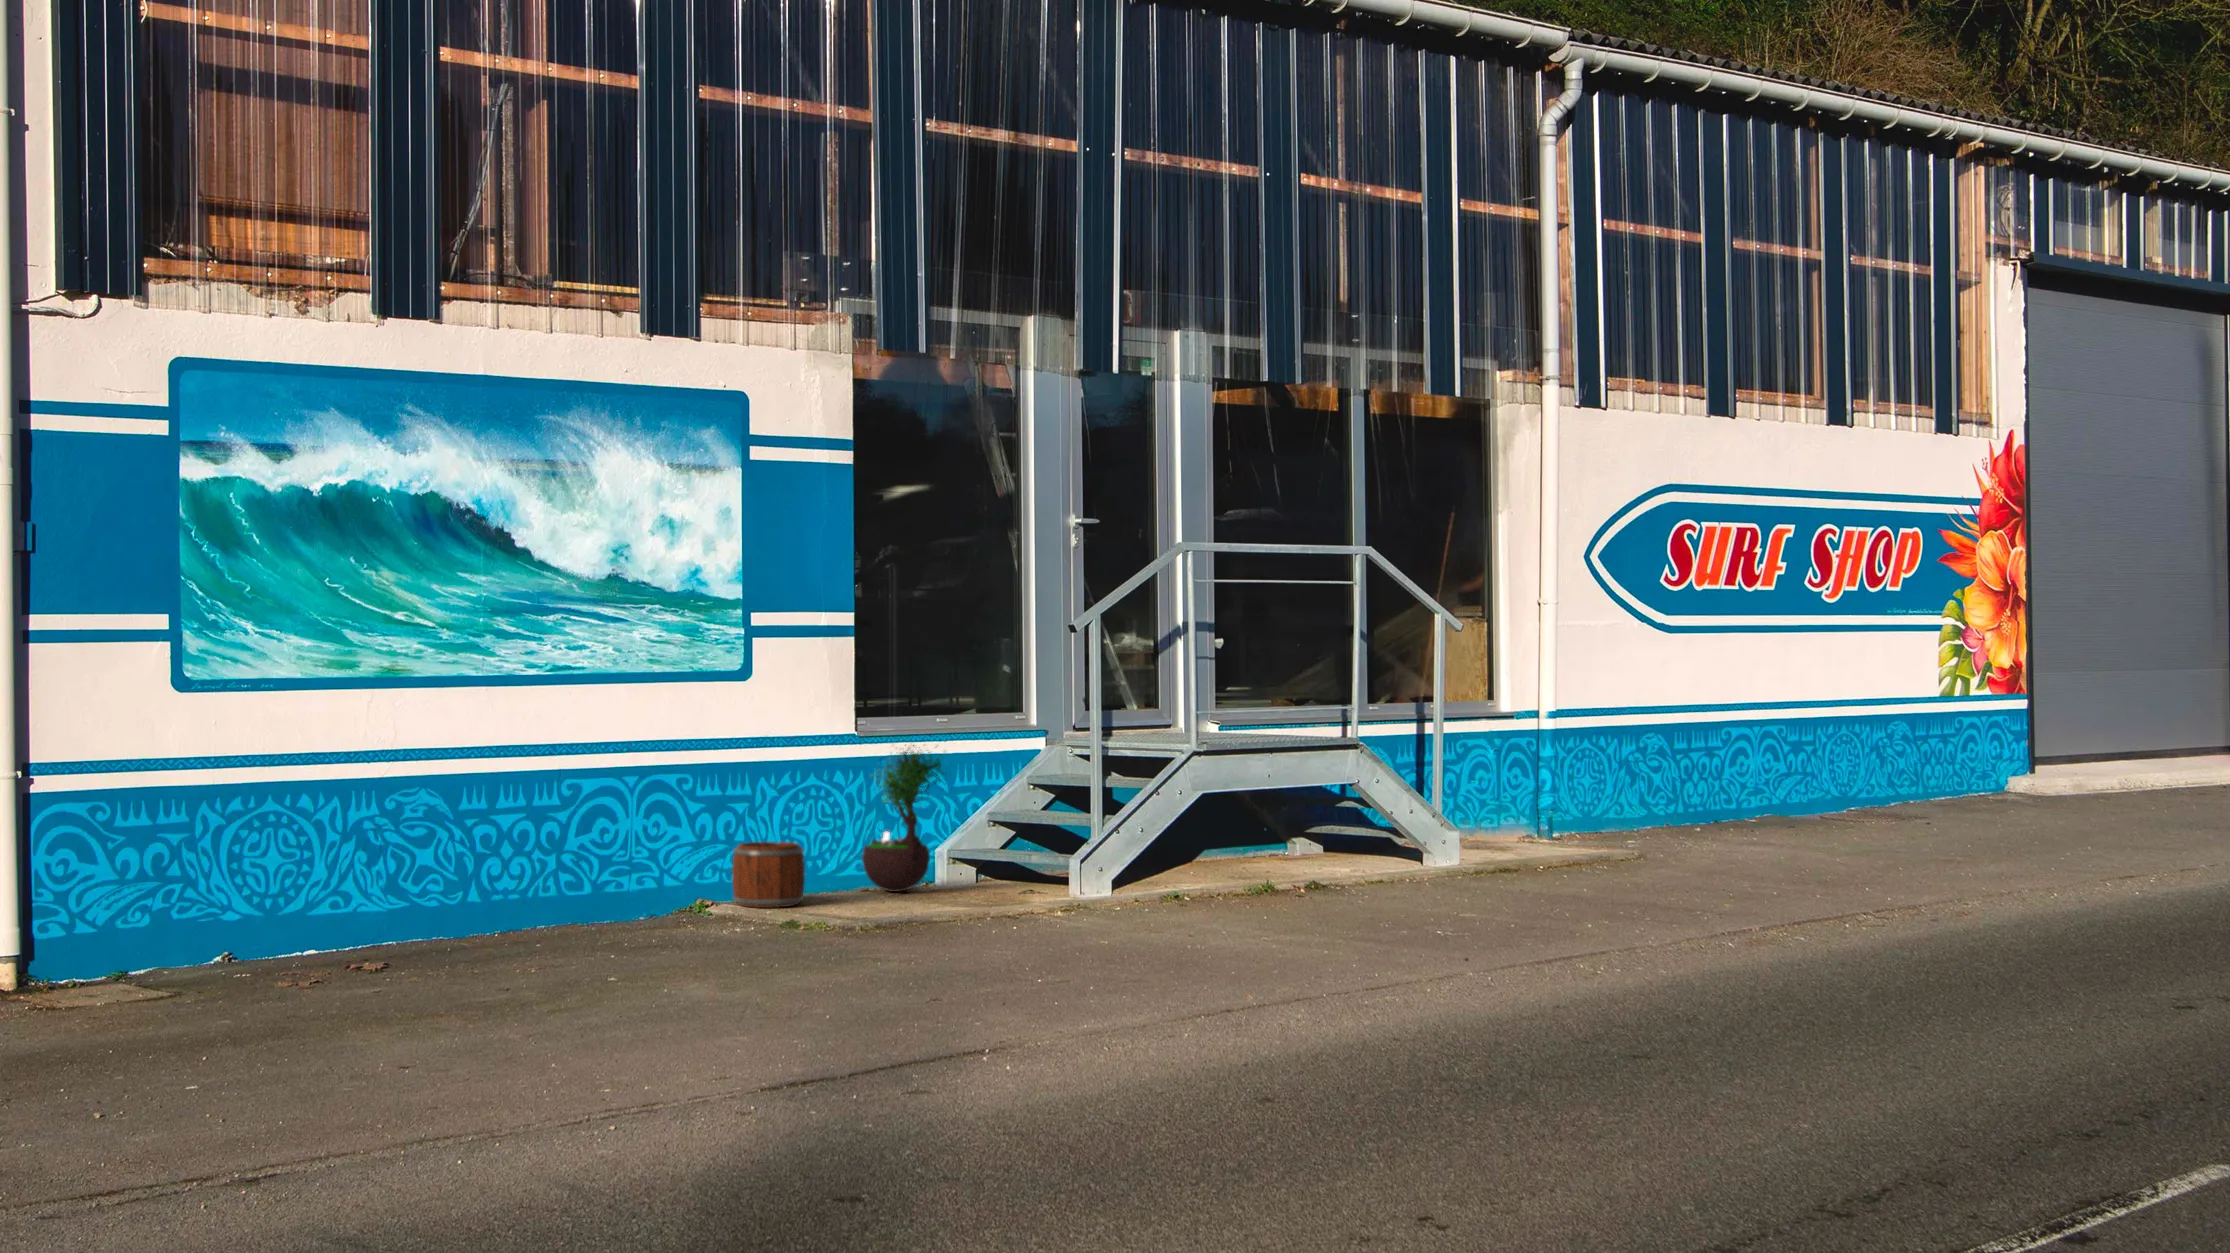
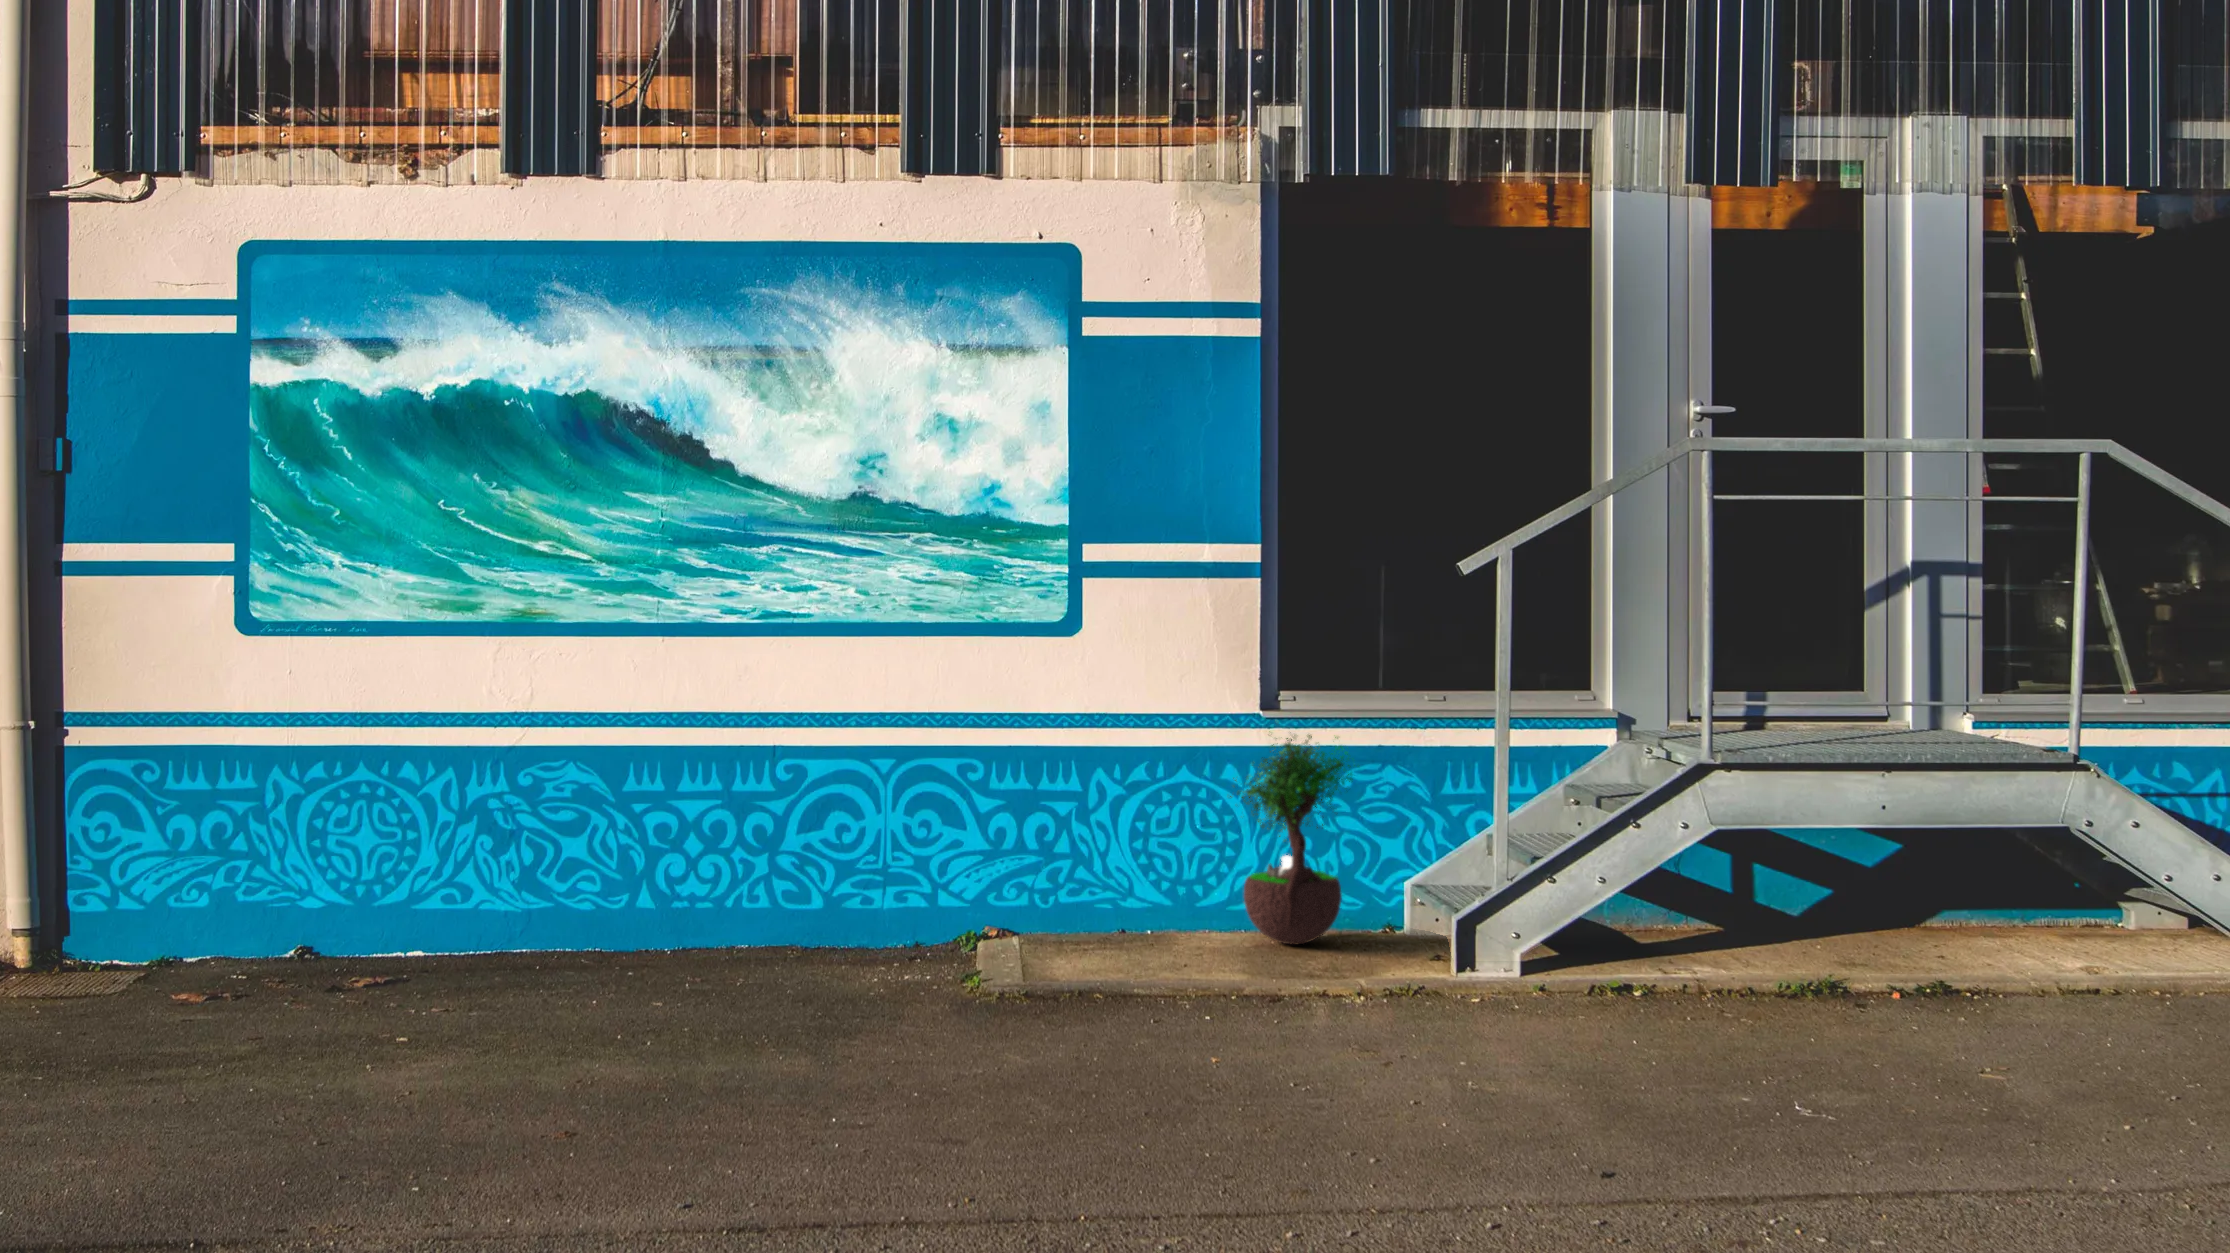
bucket: present [732,841,805,908] -> none [1015,857,1114,954]

